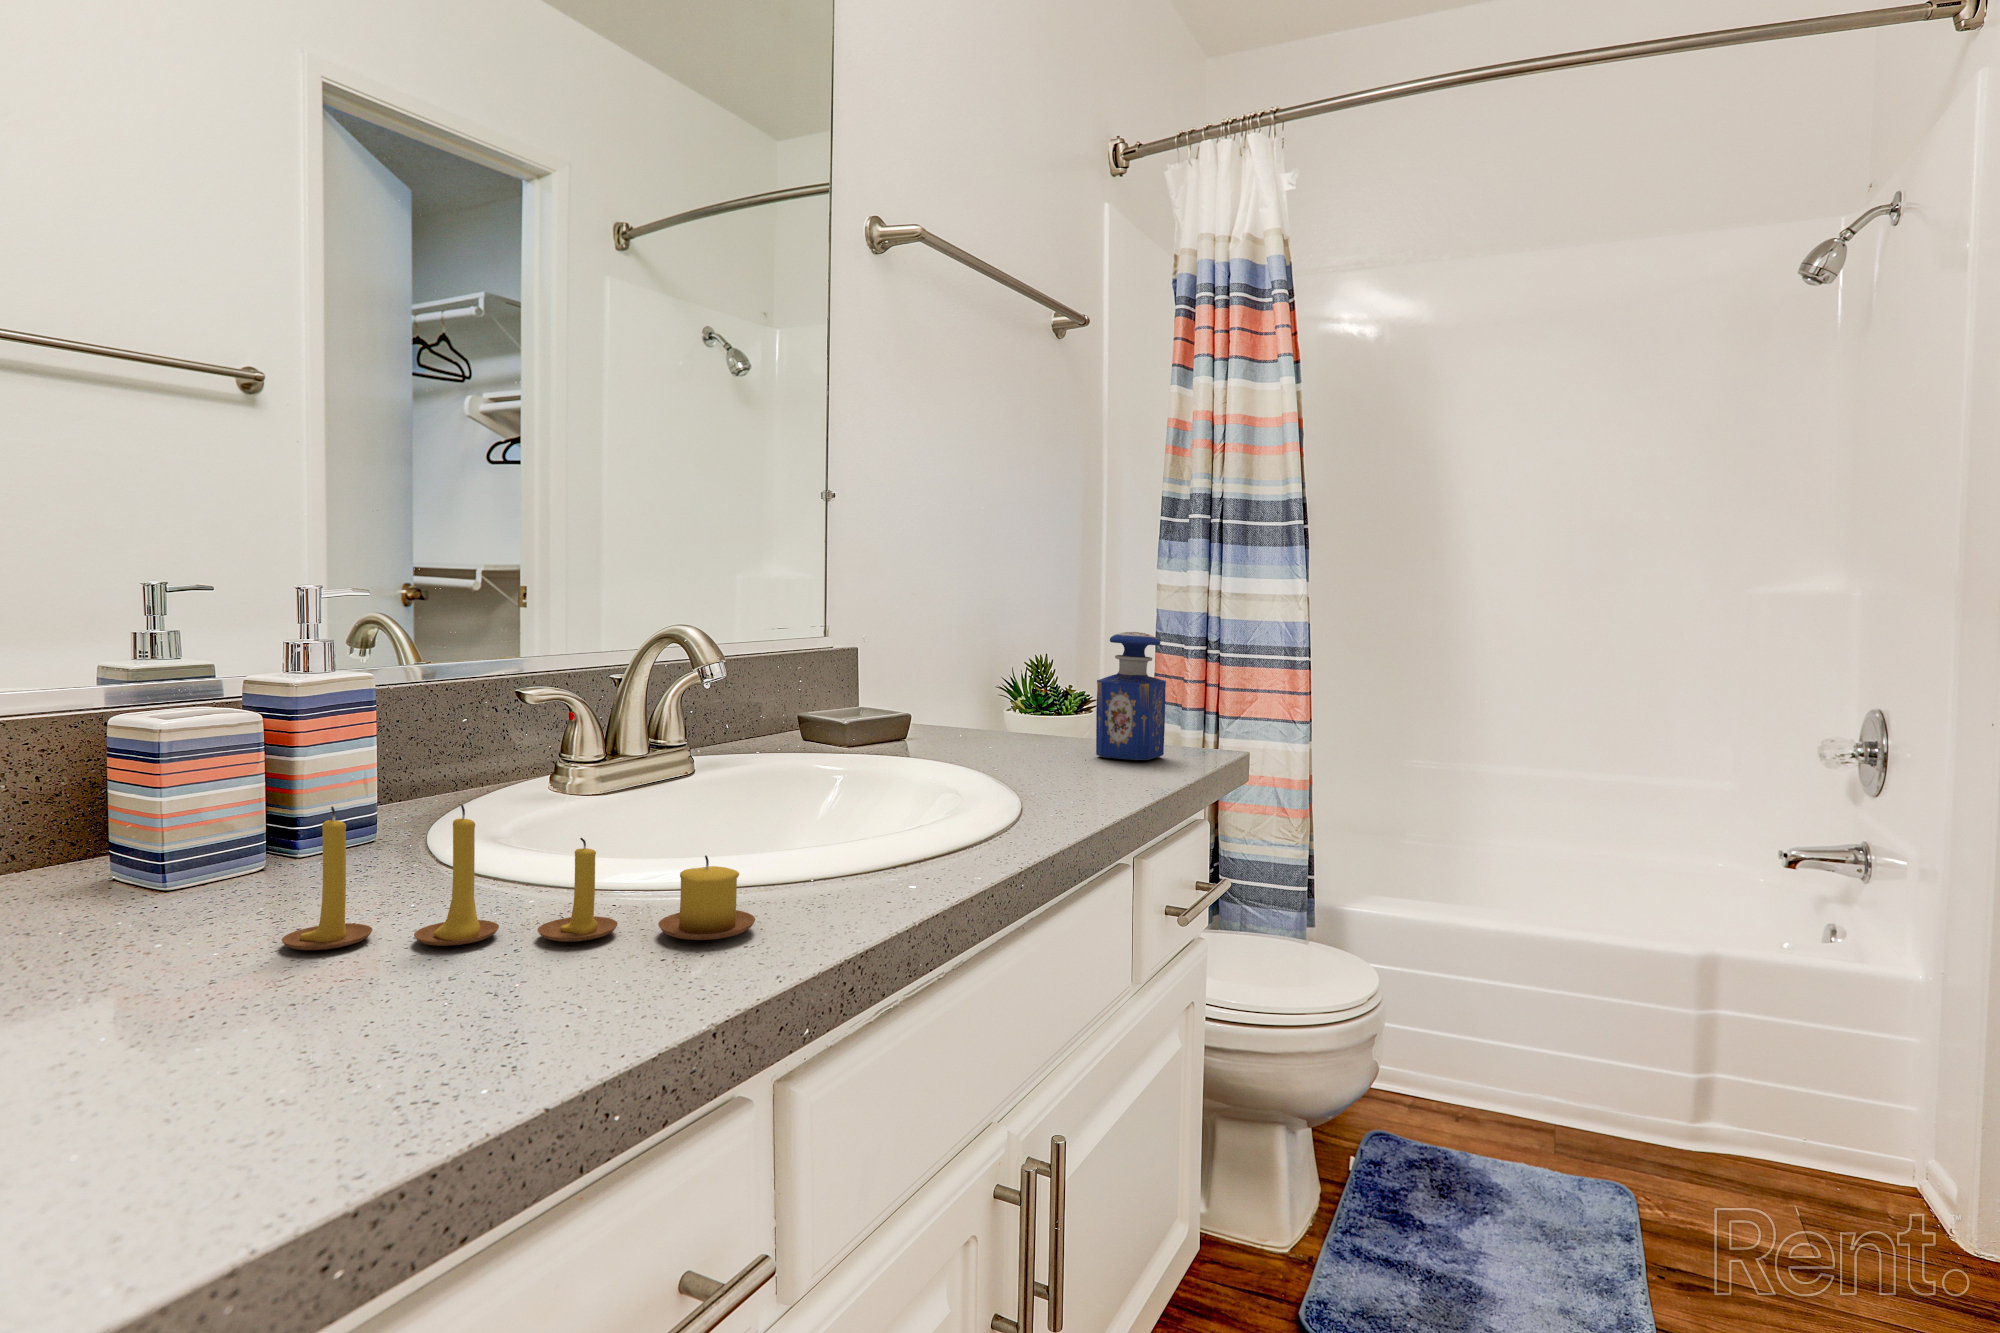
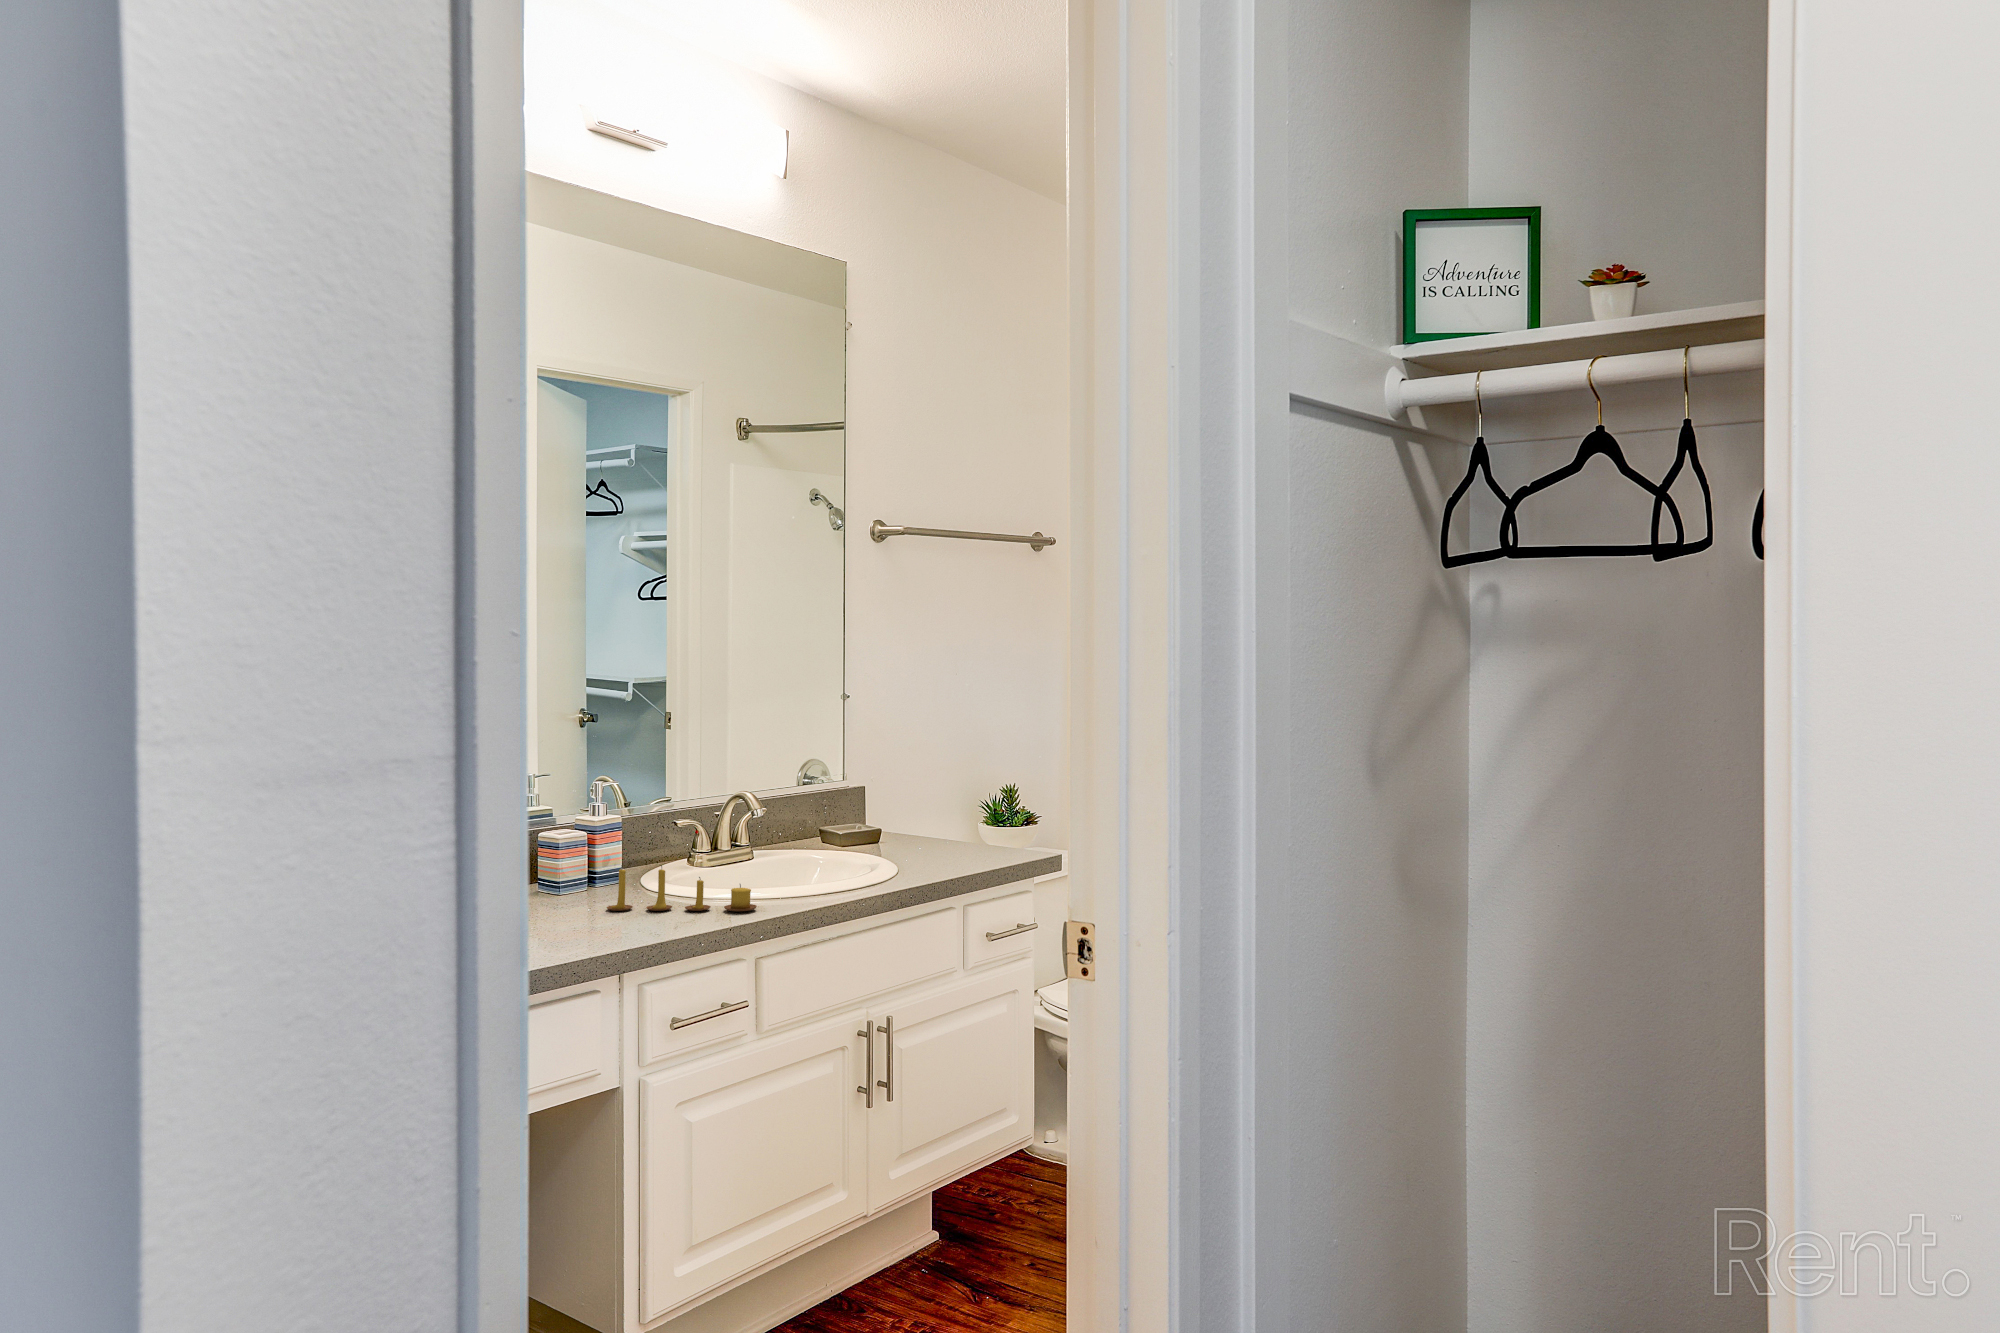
perfume bottle: present [1096,632,1166,760] -> none [979,783,1018,855]

